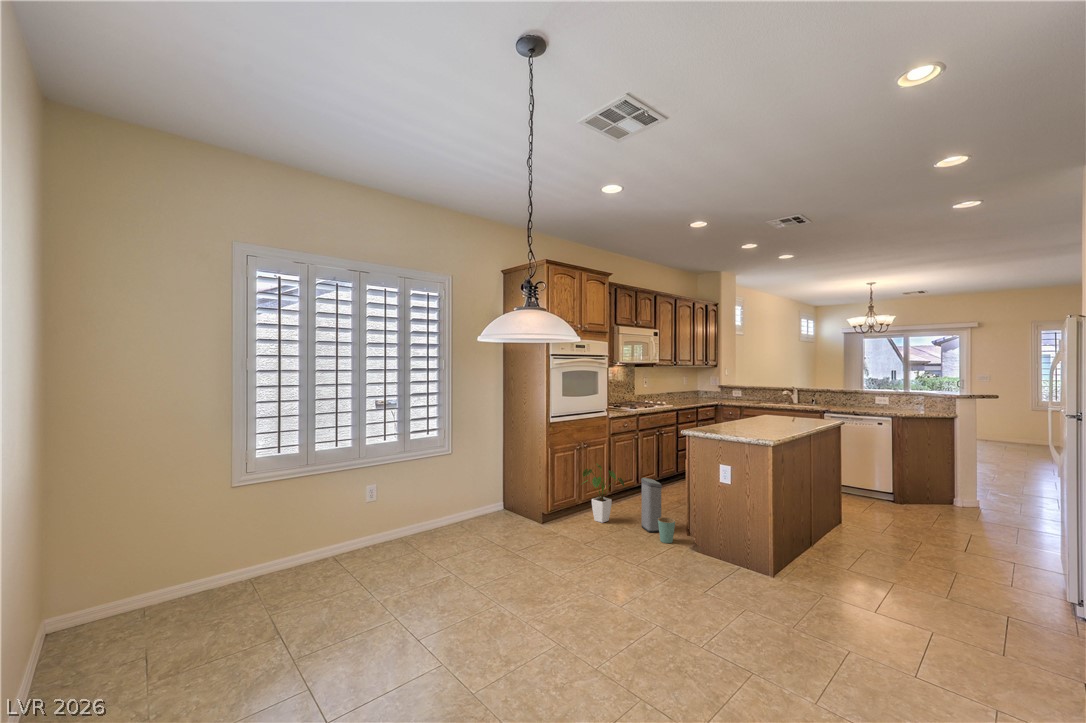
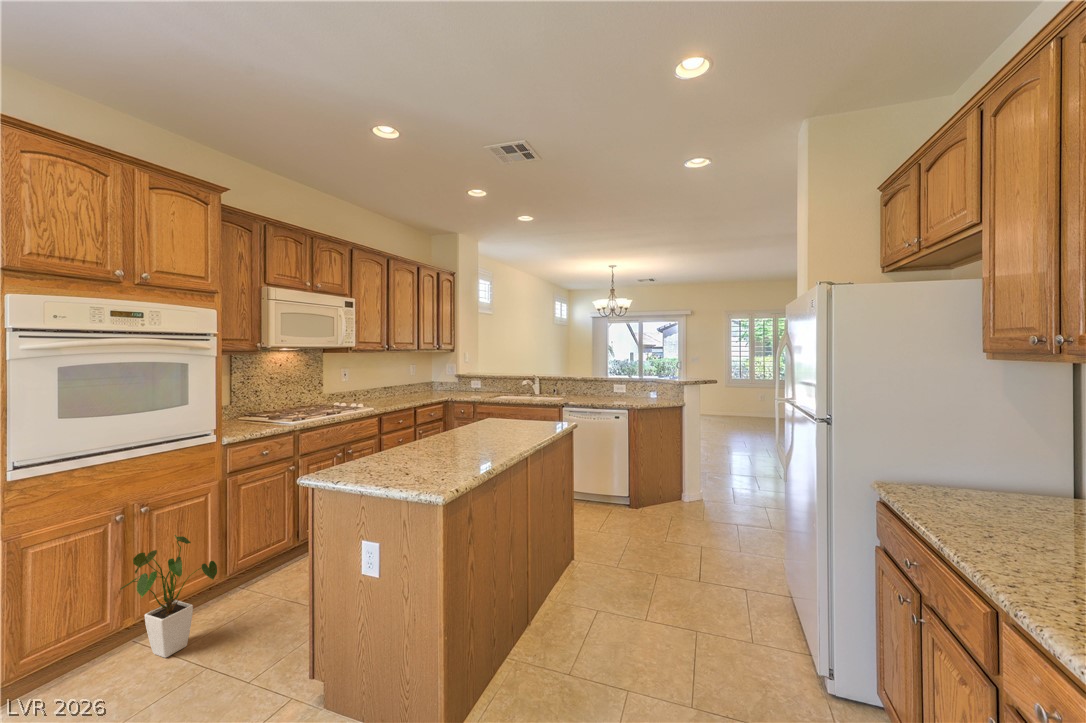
trash can: present [641,478,675,543] -> none [245,557,290,697]

